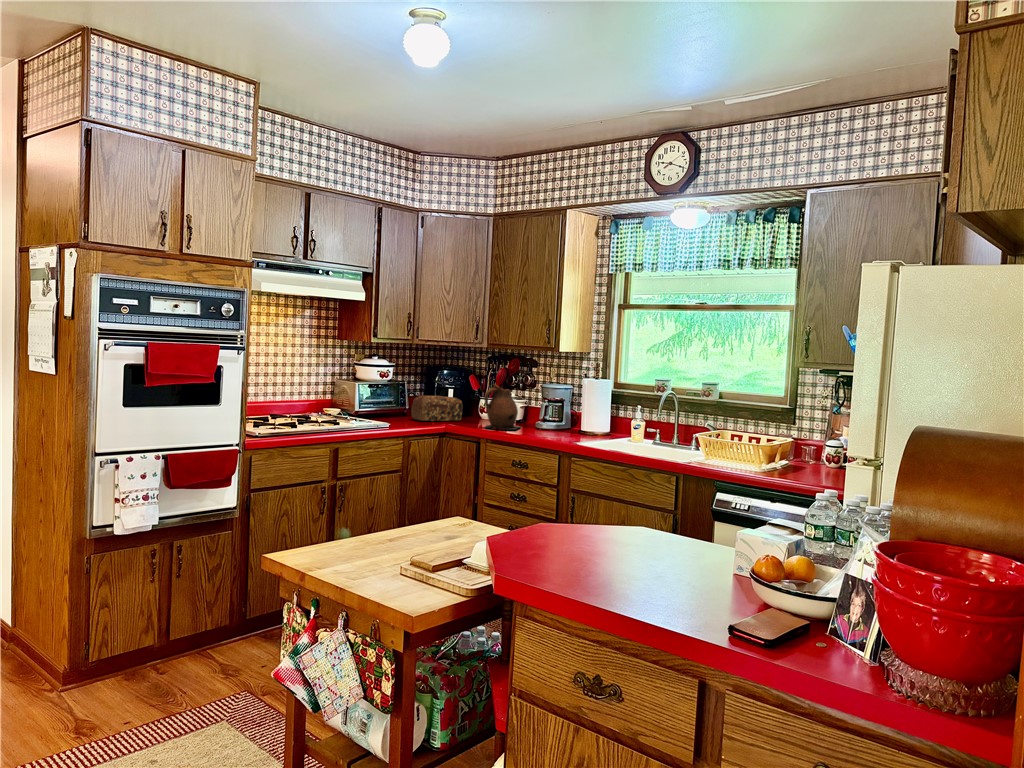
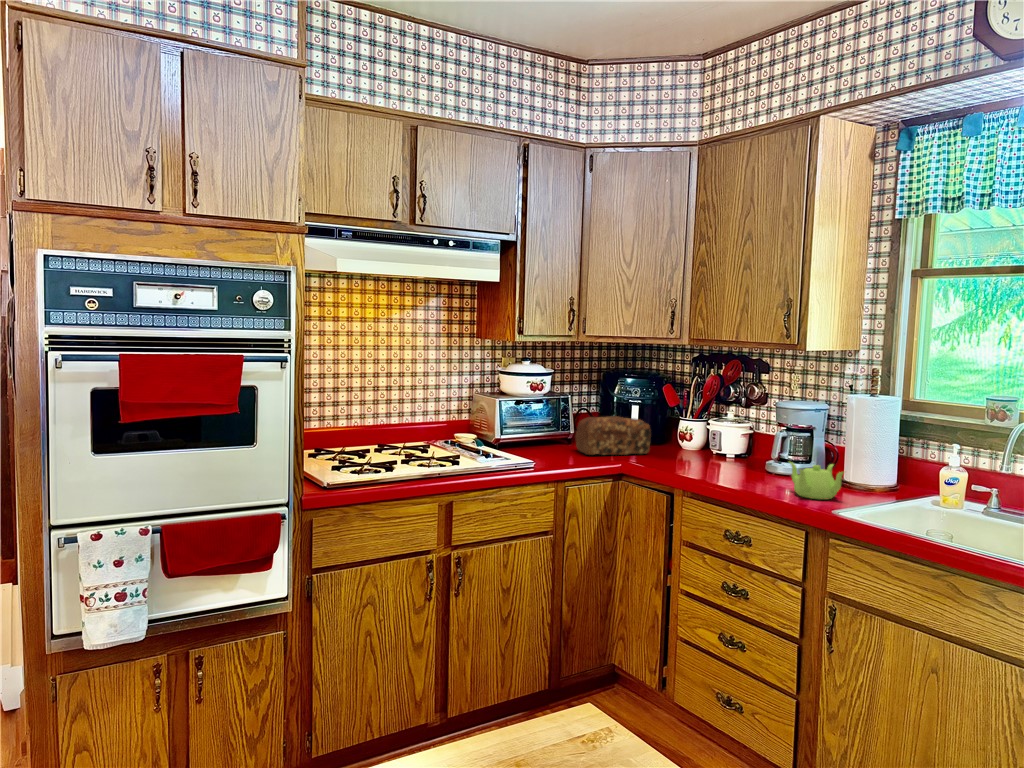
ceramic pitcher: present [484,384,520,430] -> none [681,403,742,478]
teapot: none [549,417,580,438] -> present [790,462,844,500]

